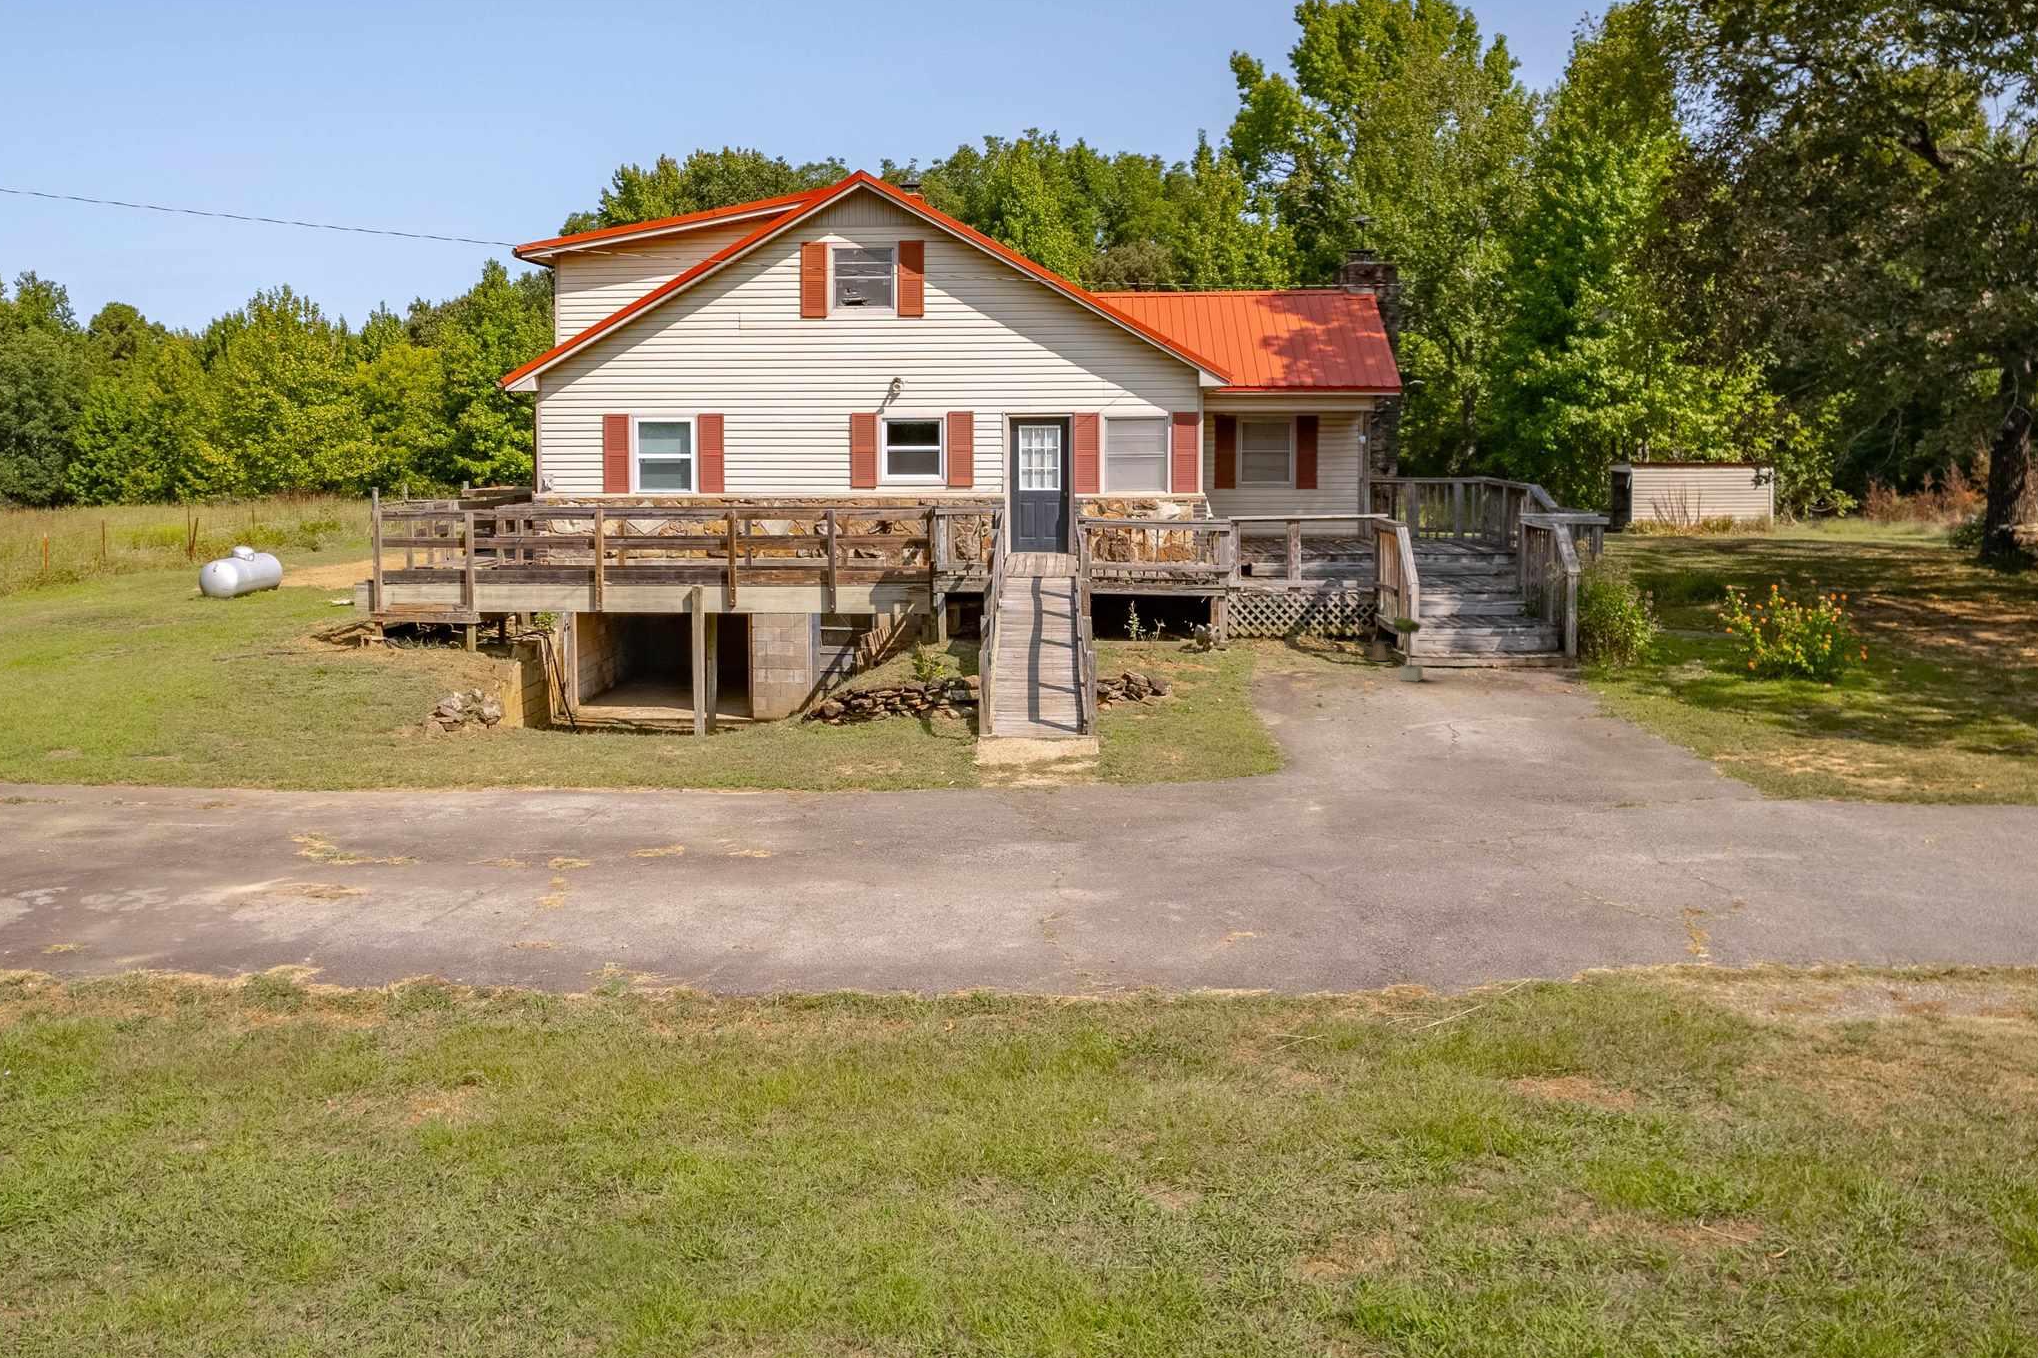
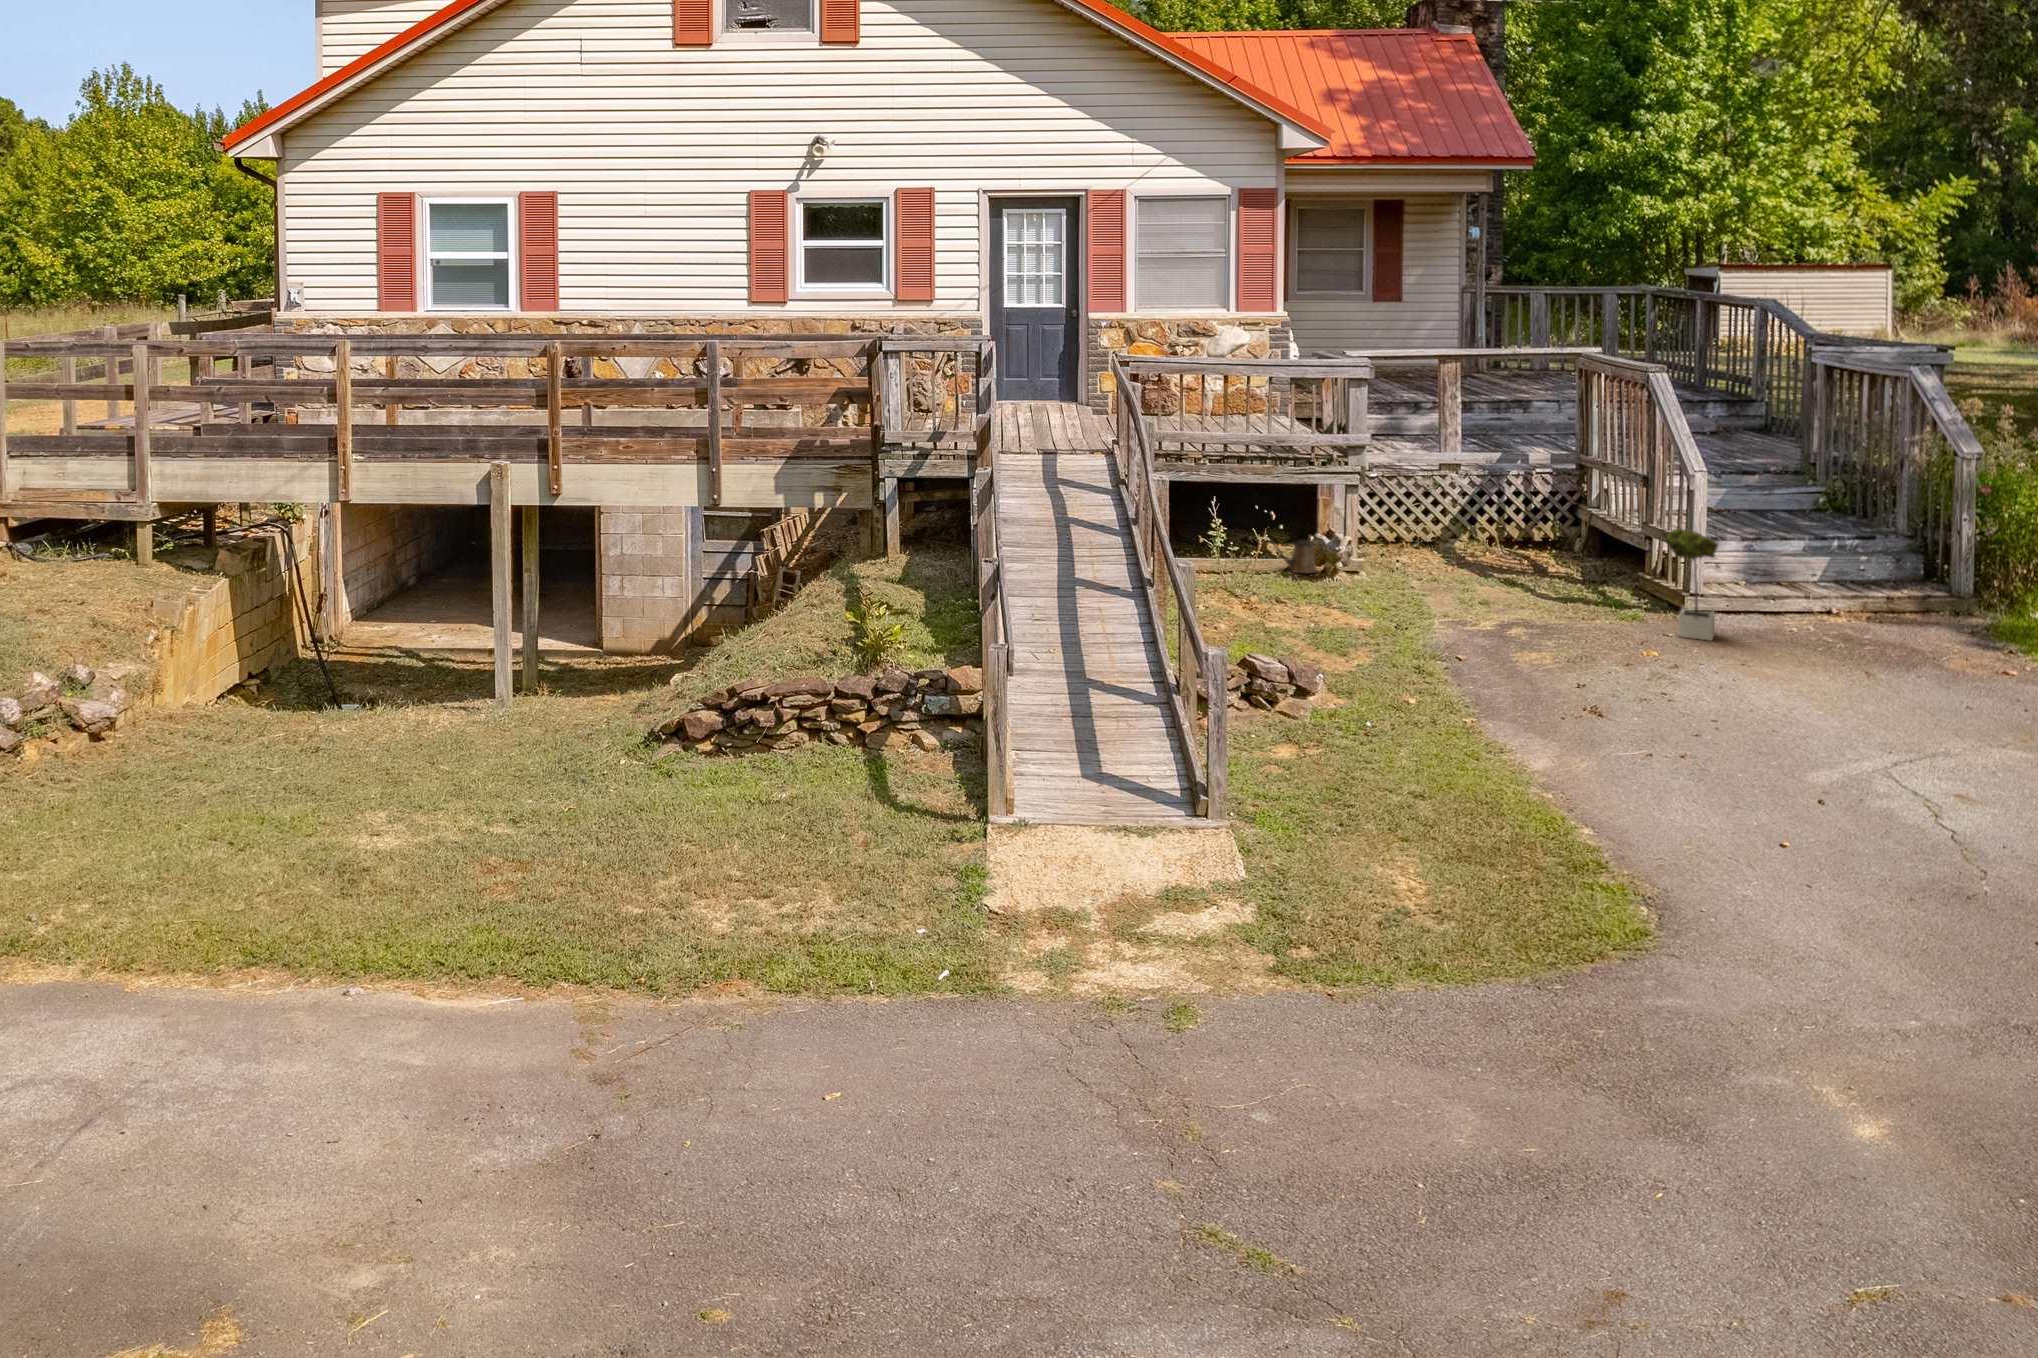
watering can: present [1358,641,1387,661] -> present [1268,538,1323,574]

